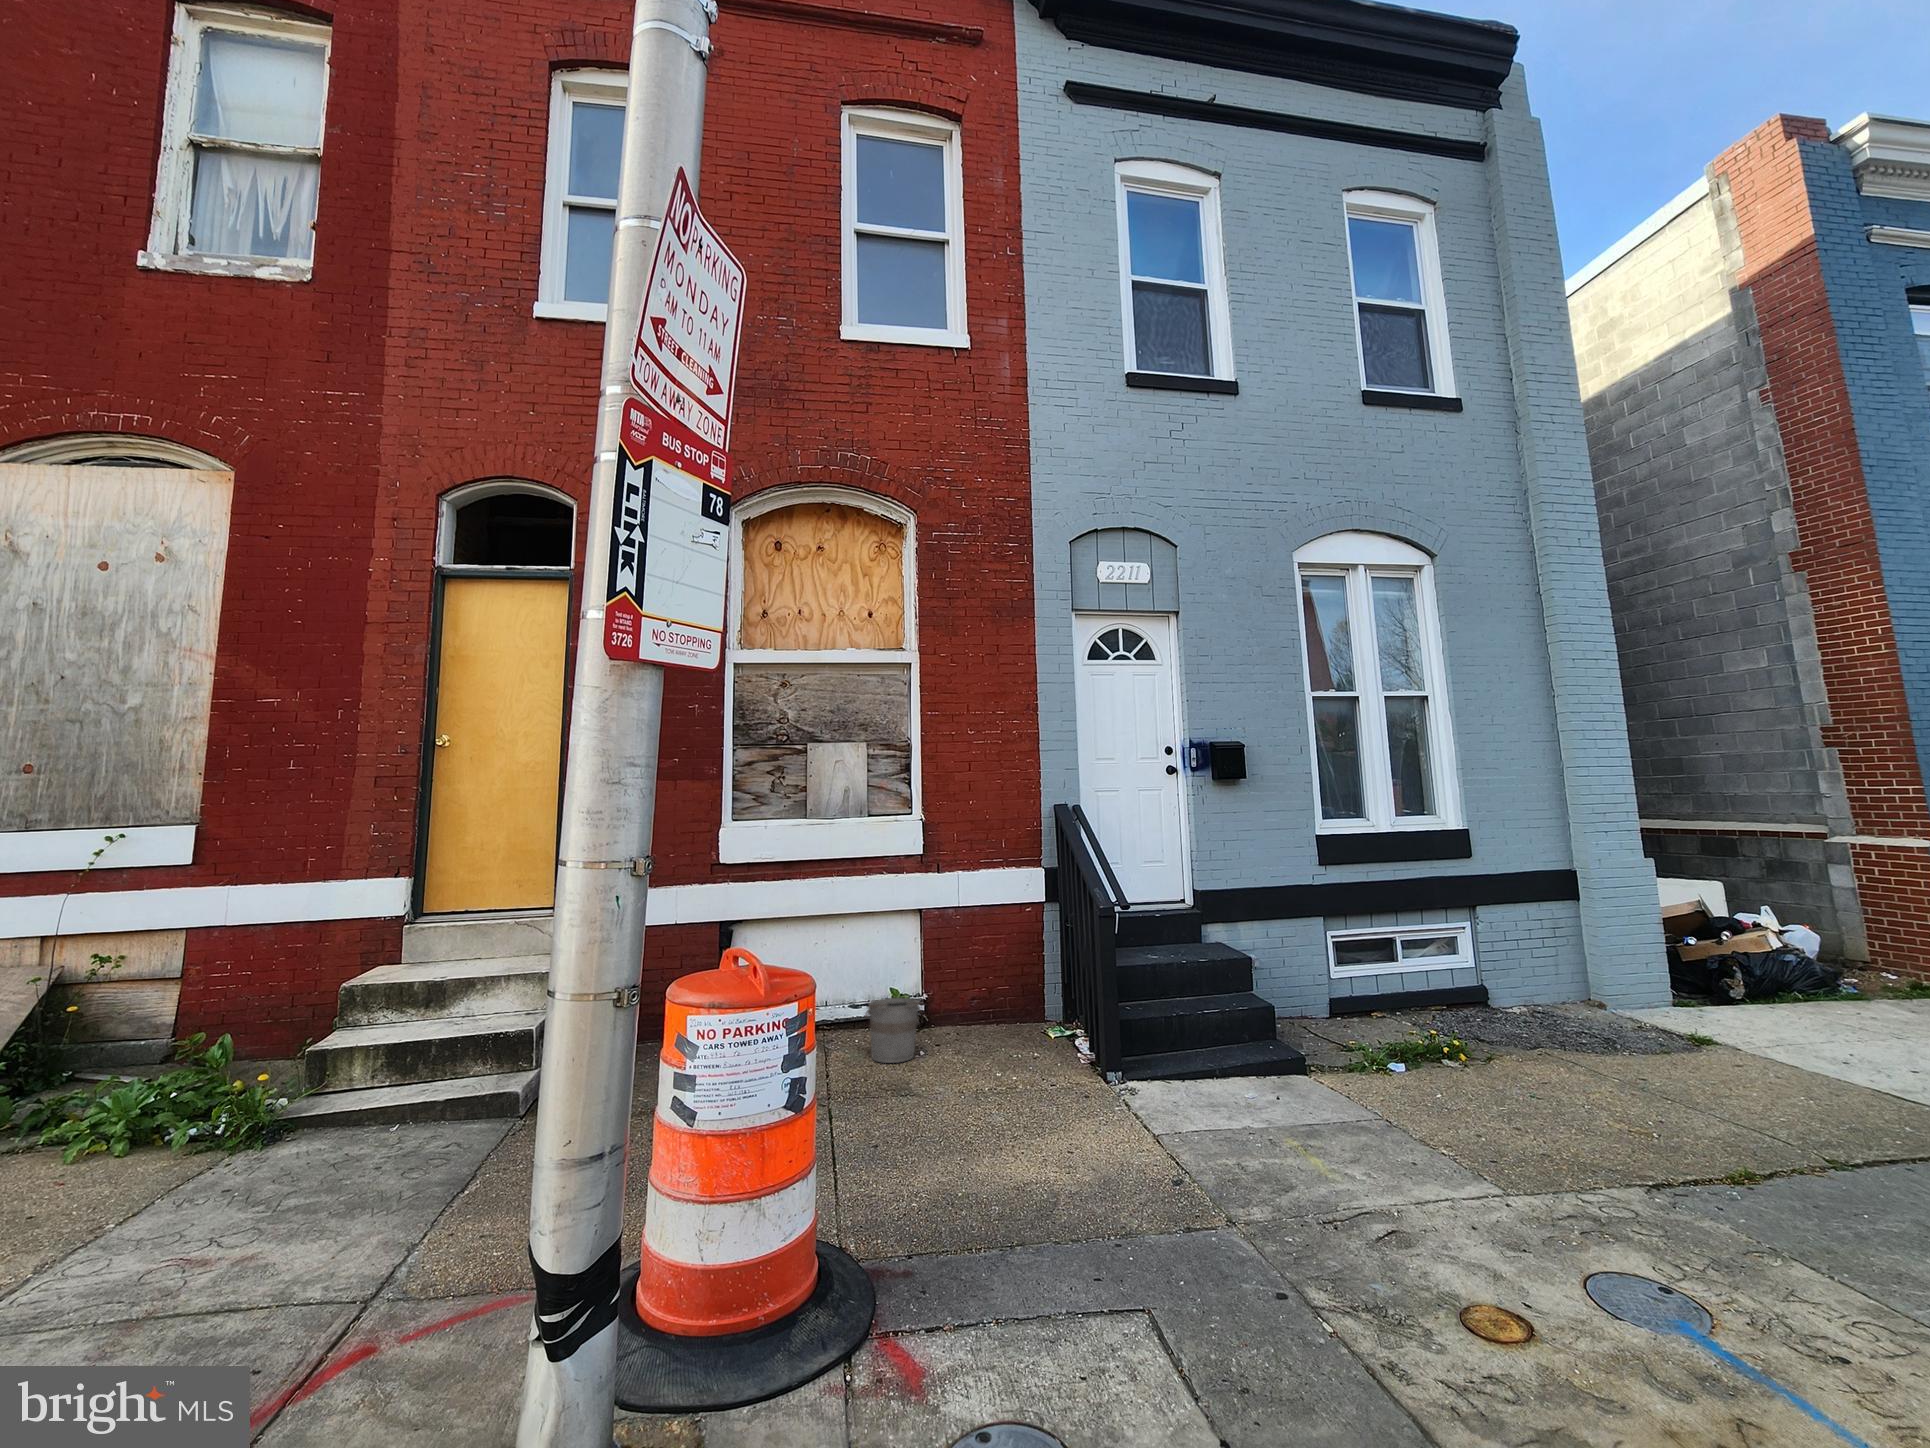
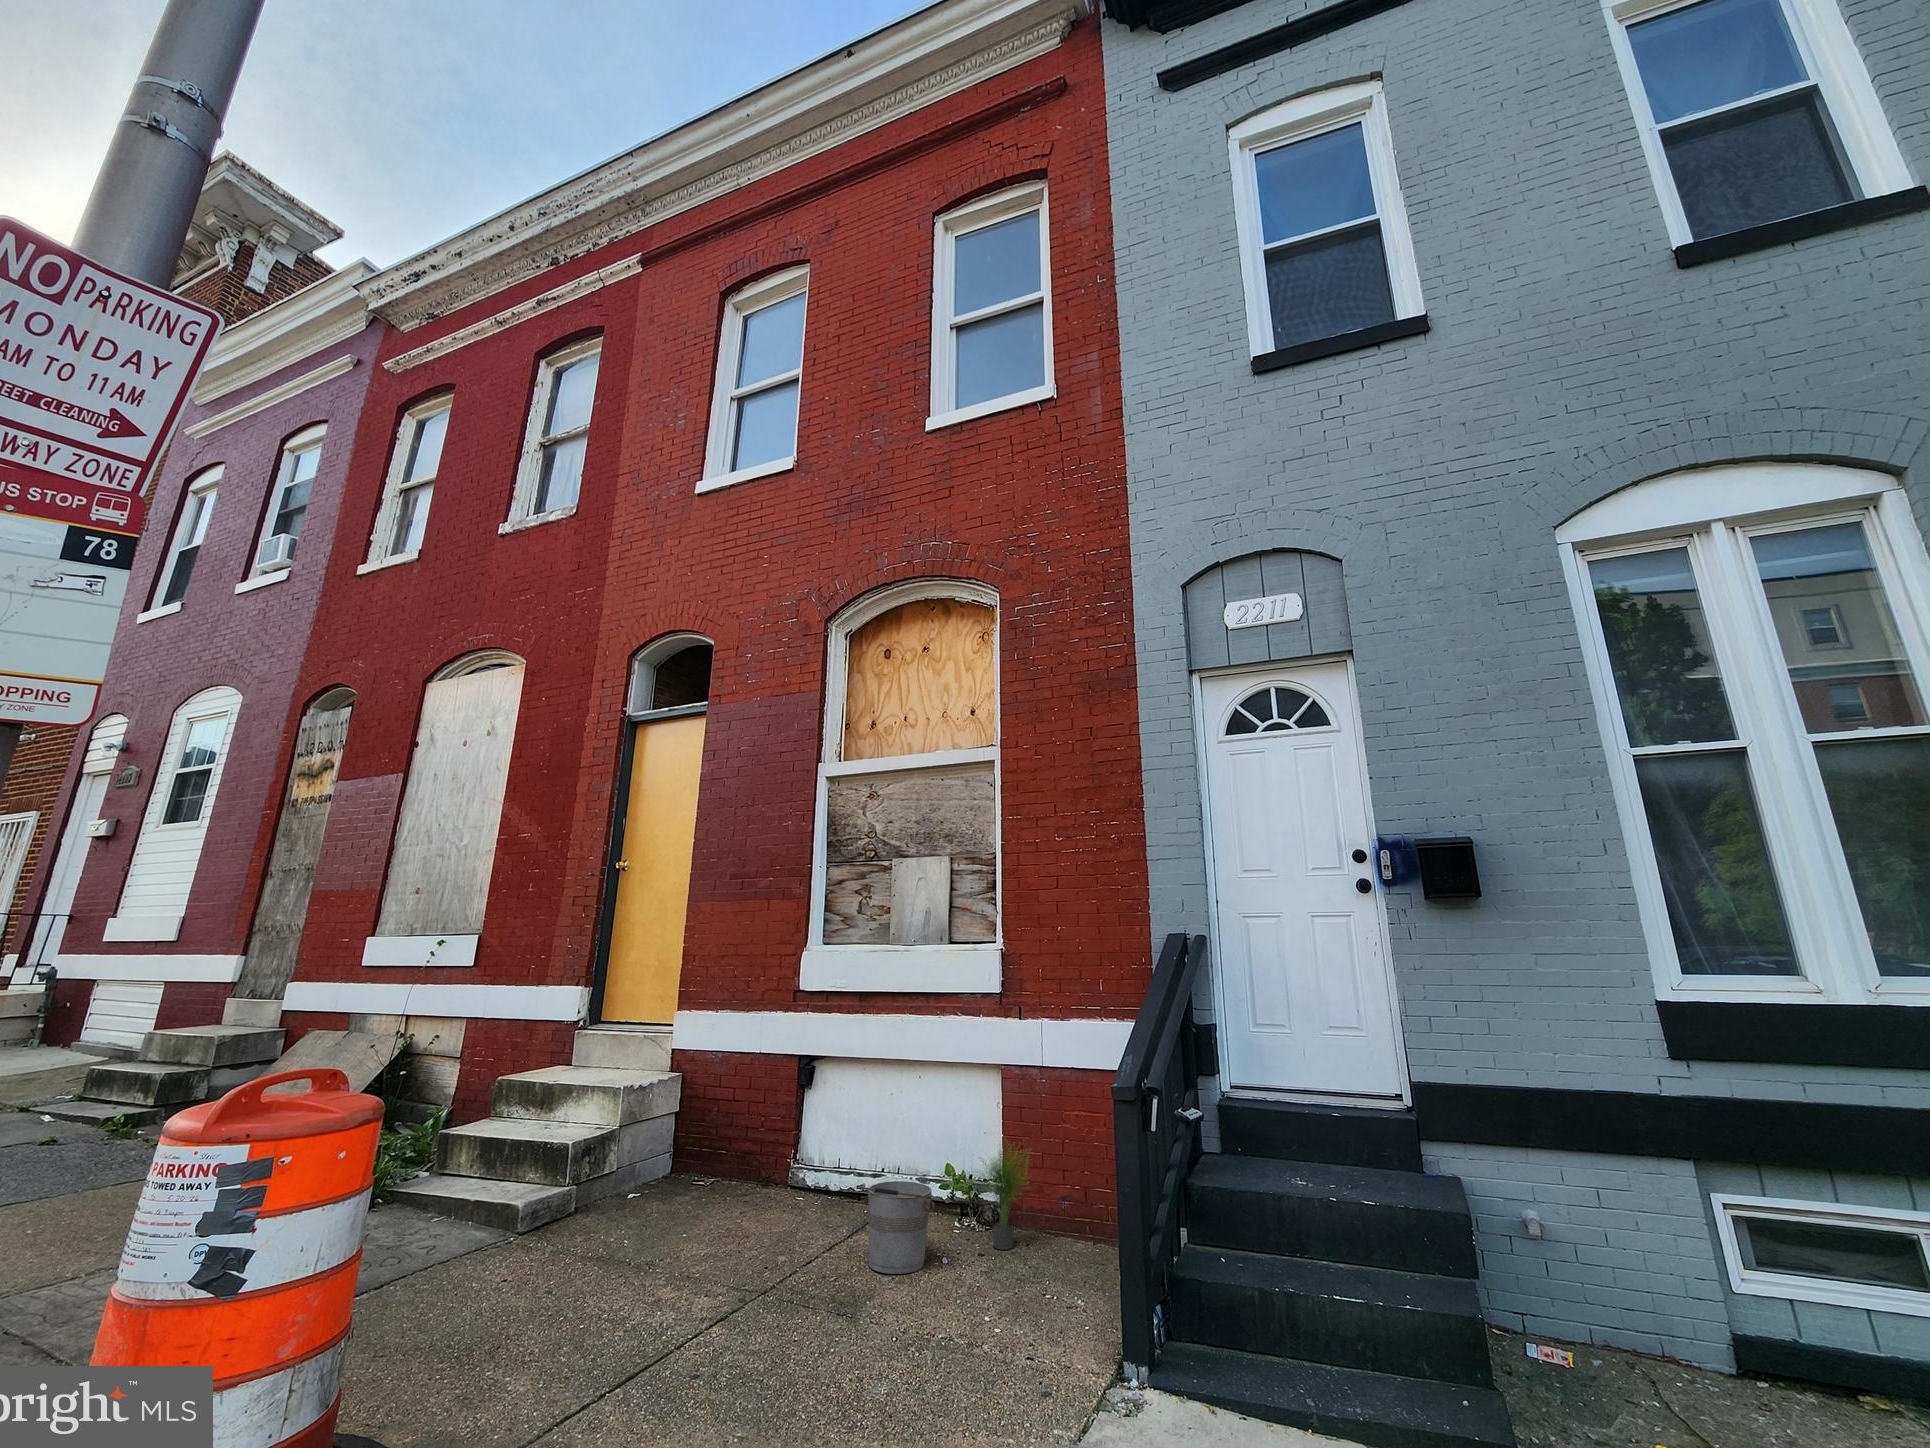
potted plant: none [913,954,968,1034] -> present [977,1144,1029,1250]

